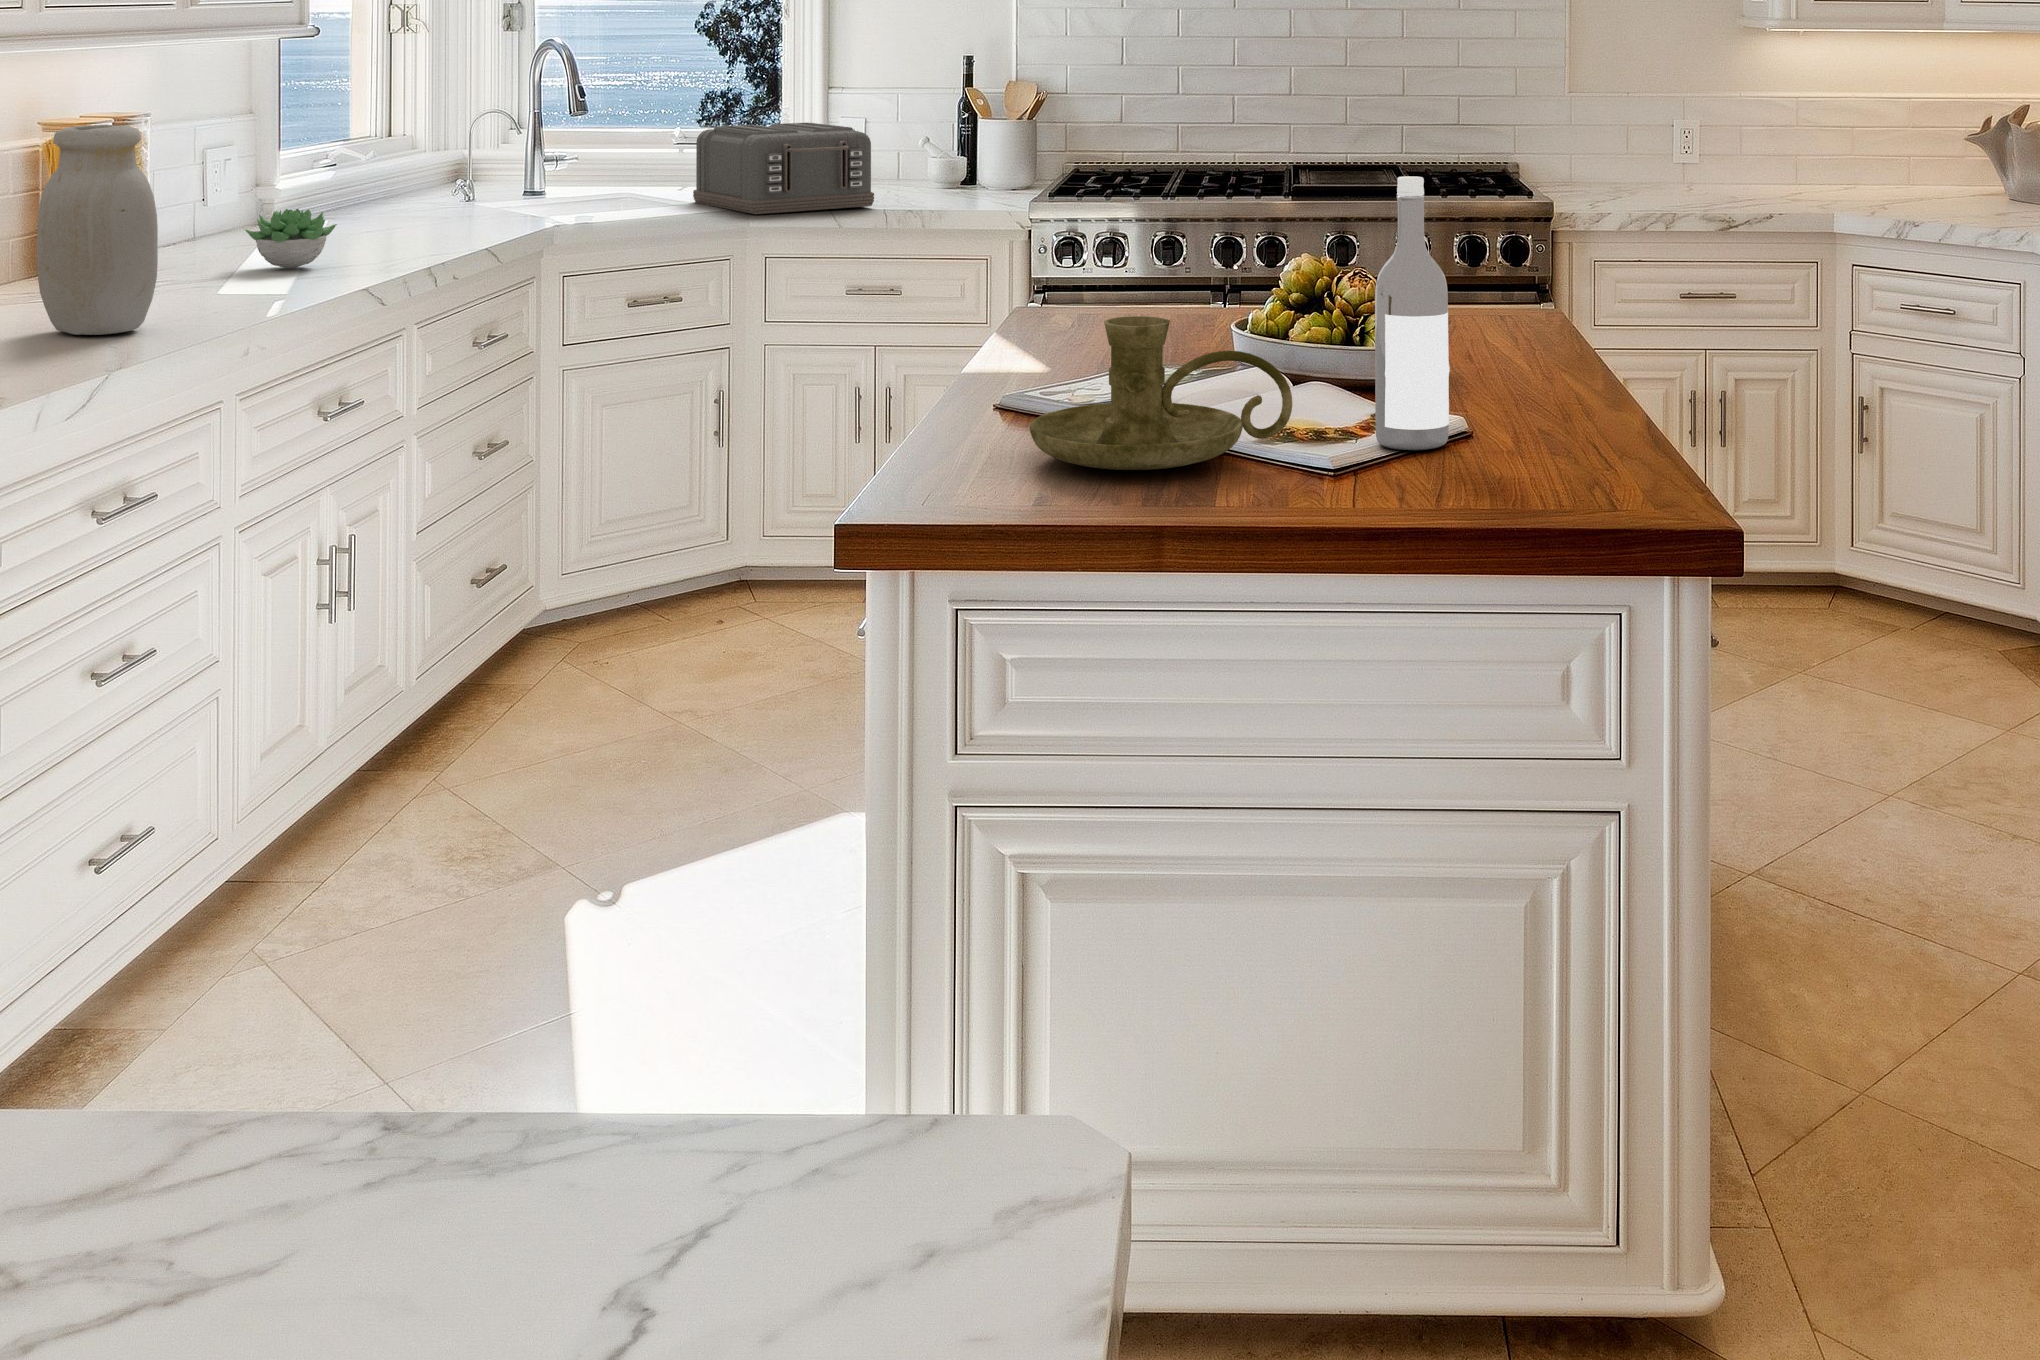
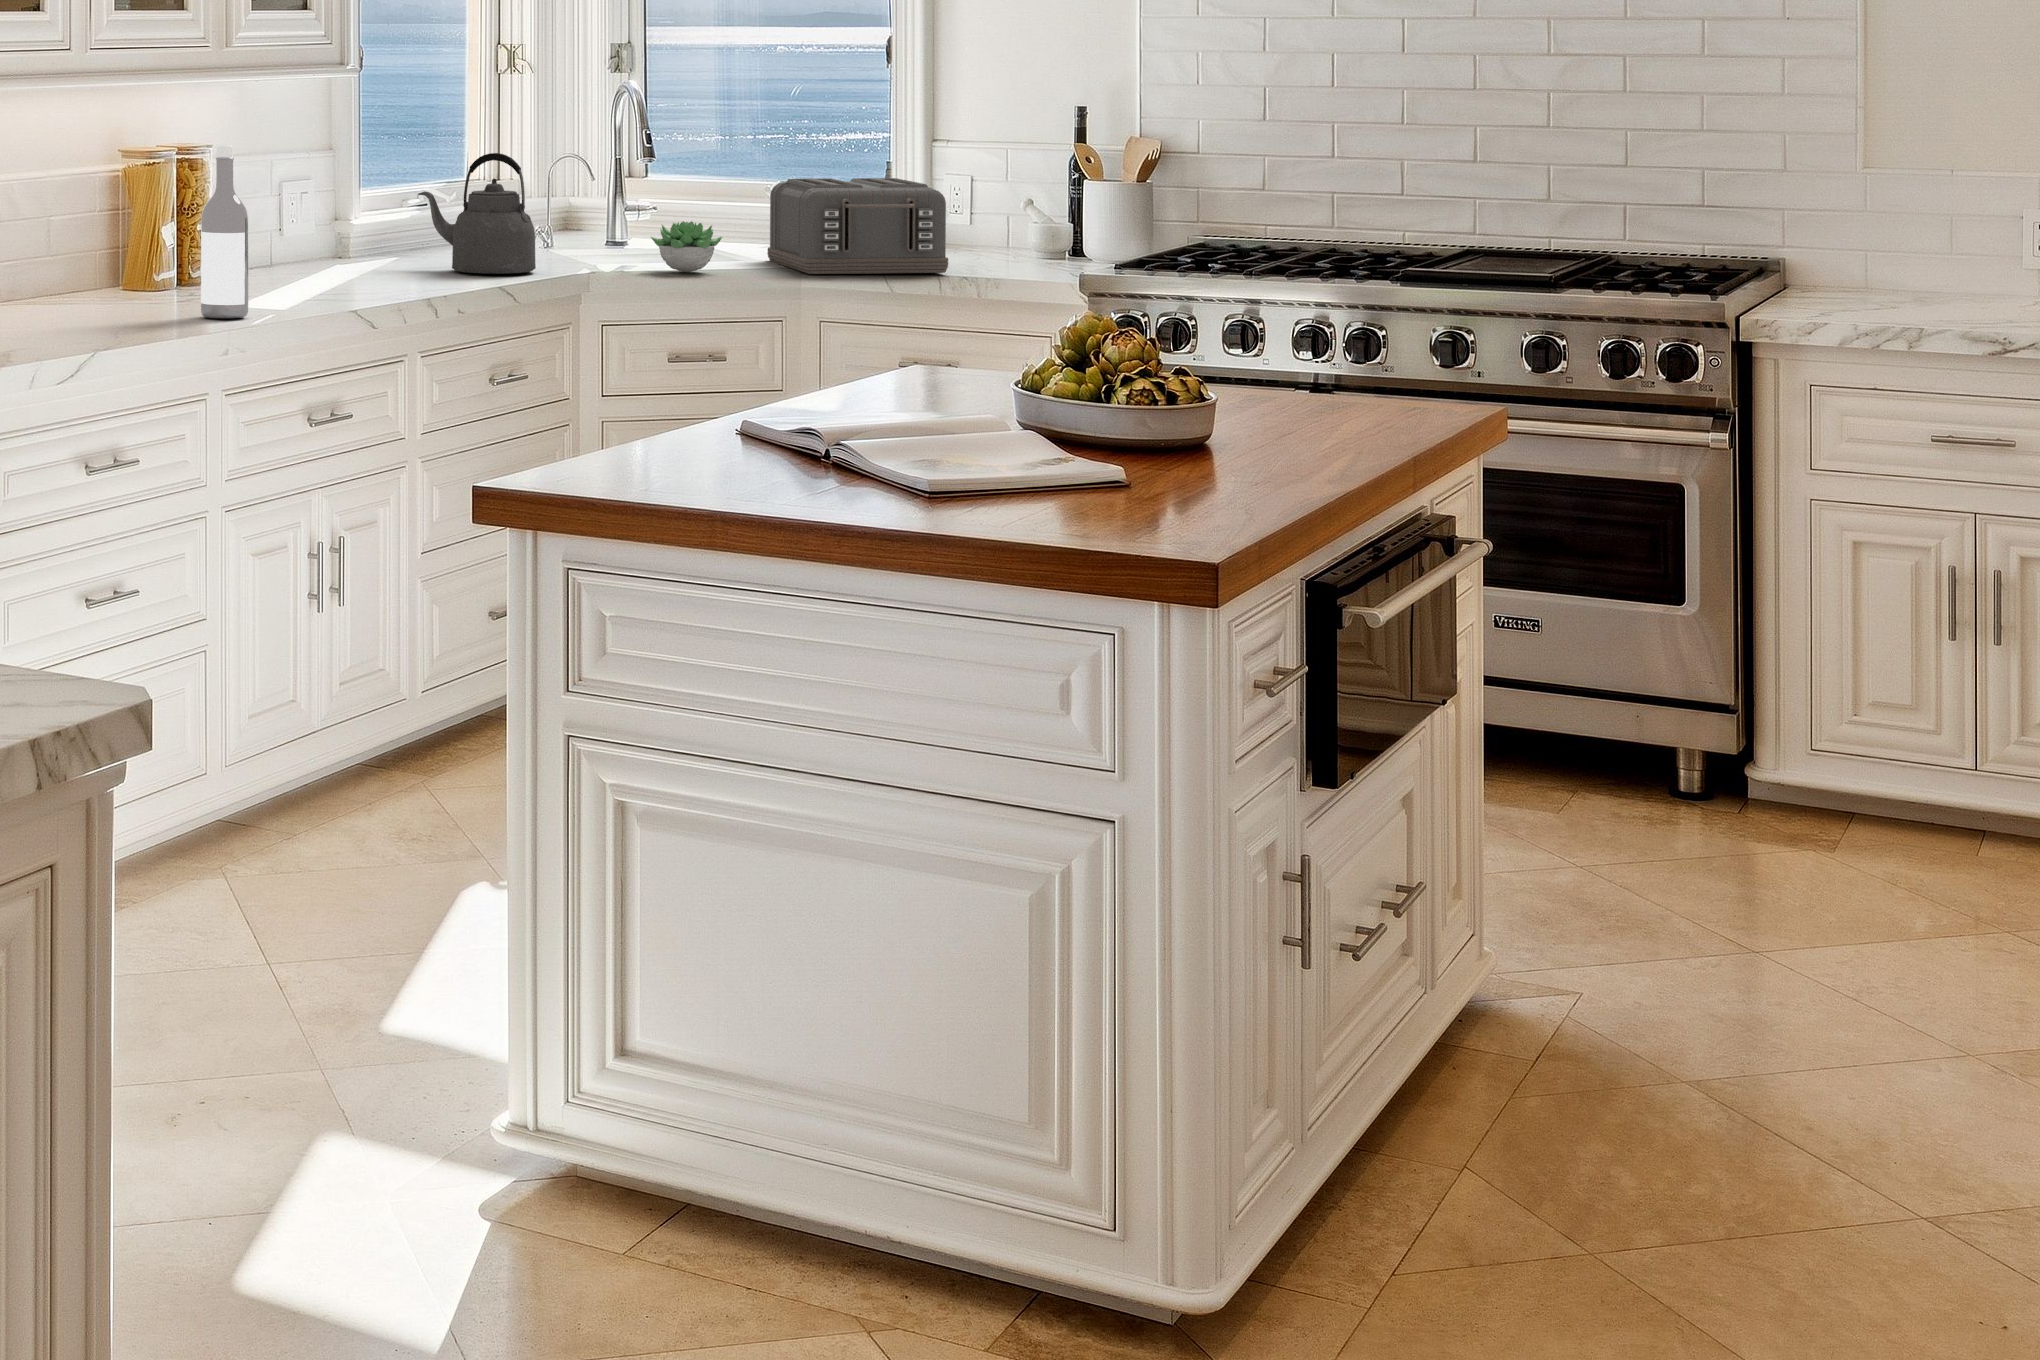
kettle: none [362,112,493,233] -> present [418,153,536,274]
jar: present [37,125,158,335] -> none [79,151,167,330]
wine bottle: present [1375,176,1450,450] -> present [200,145,248,318]
succulent plant: present [245,209,337,268] -> present [651,221,723,272]
candle holder: present [1030,316,1292,470] -> none [674,335,897,464]

